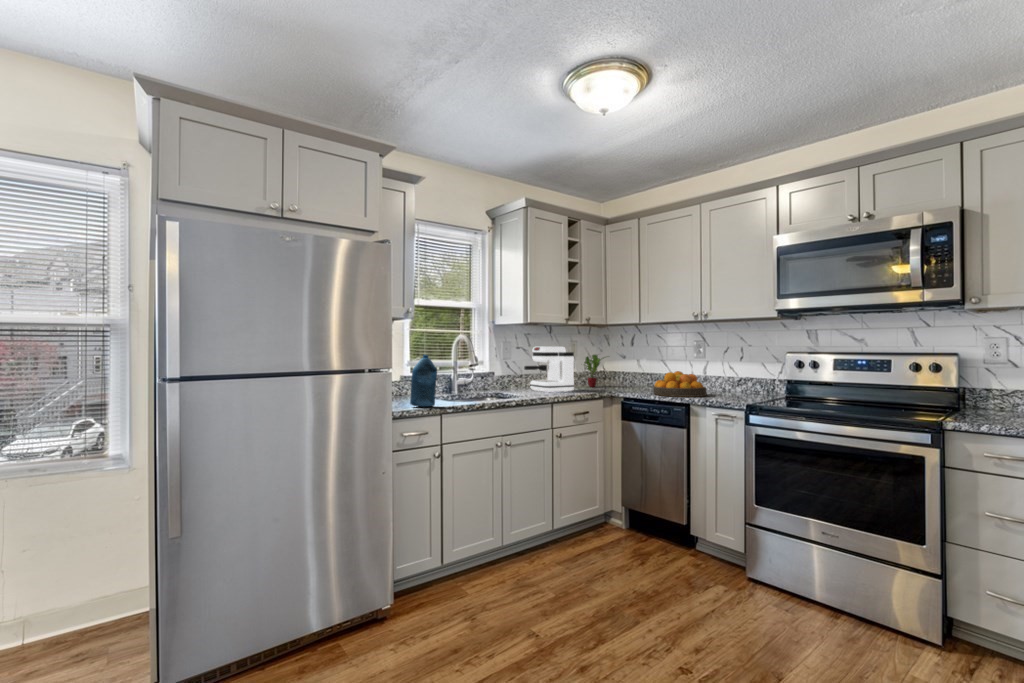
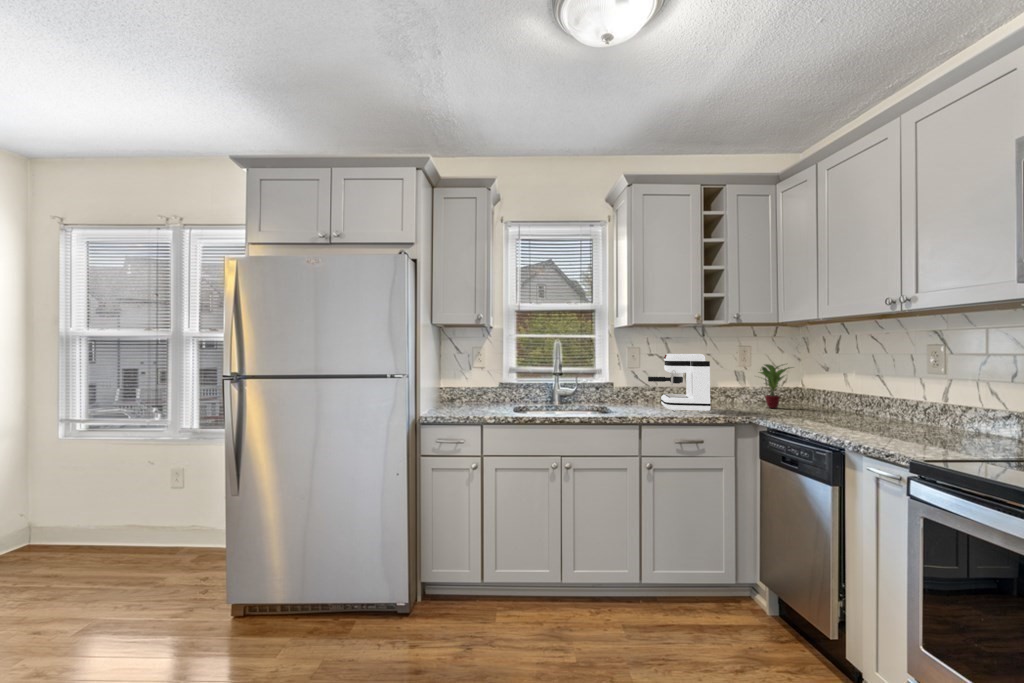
bottle: present [410,355,437,407] -> none [457,362,482,415]
fruit bowl: present [653,371,707,397] -> none [816,394,923,440]

